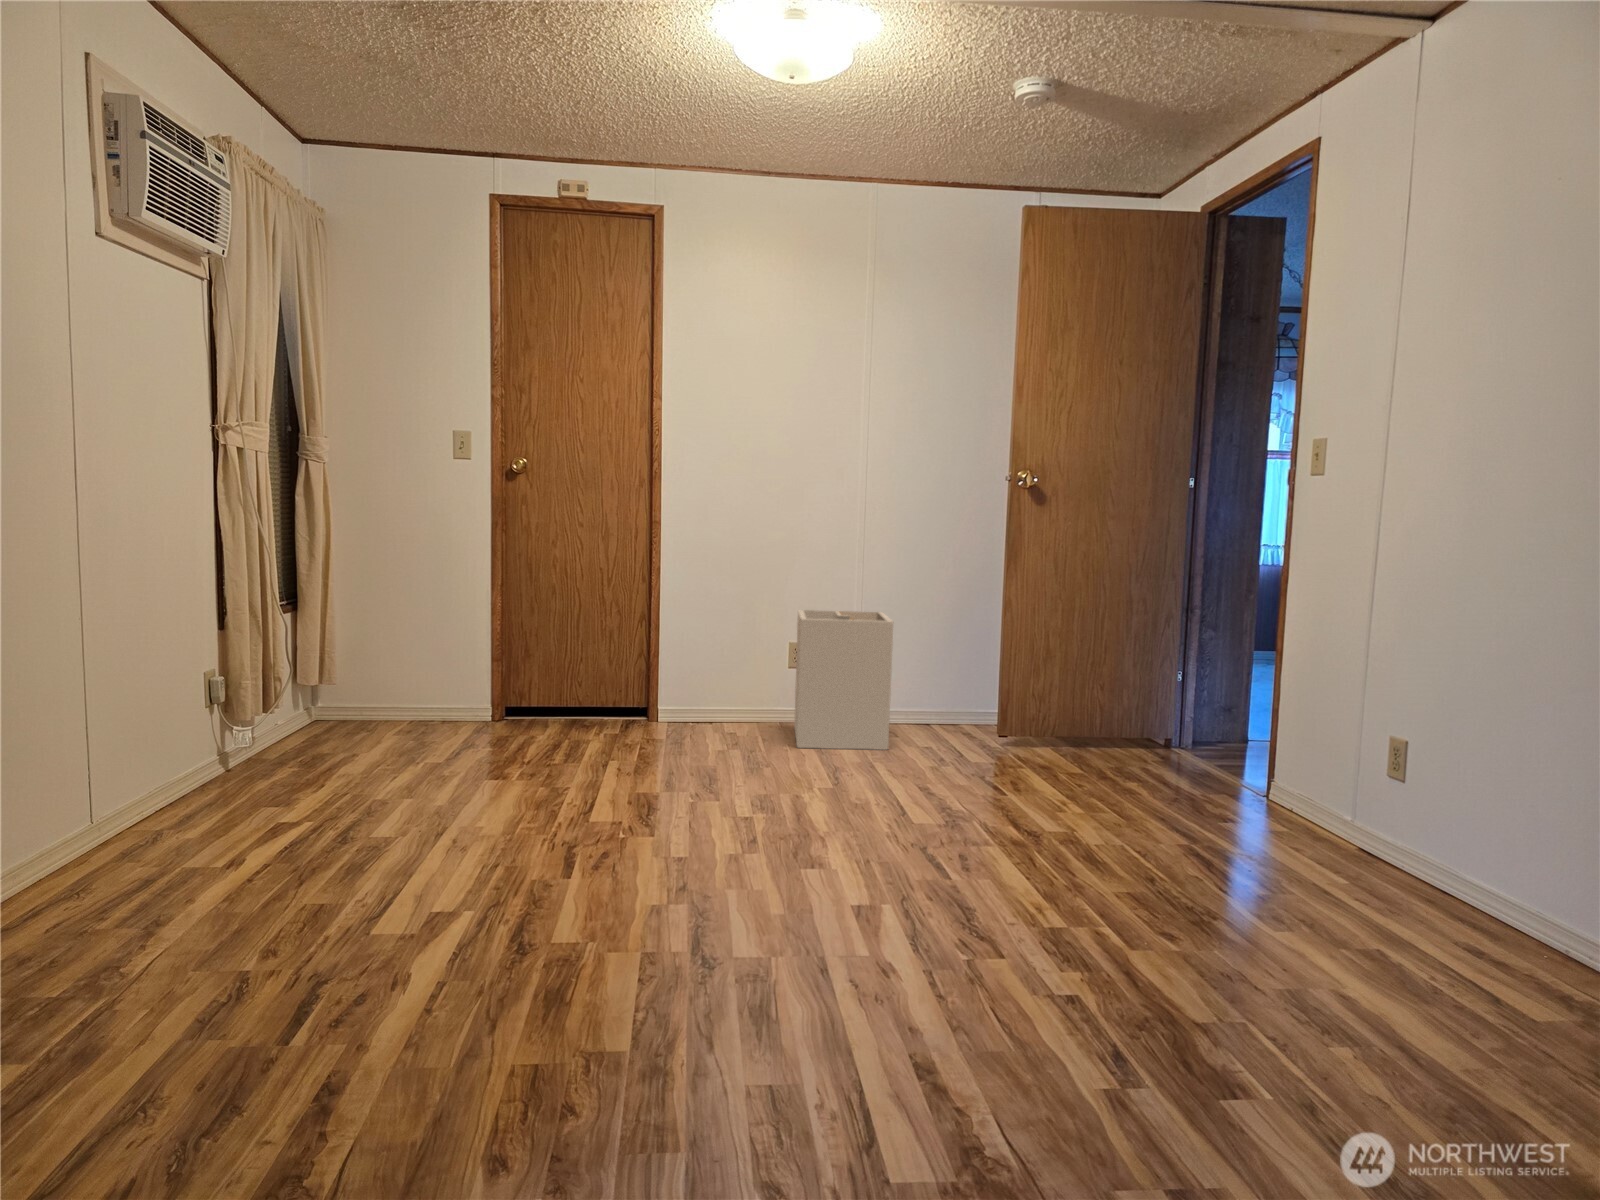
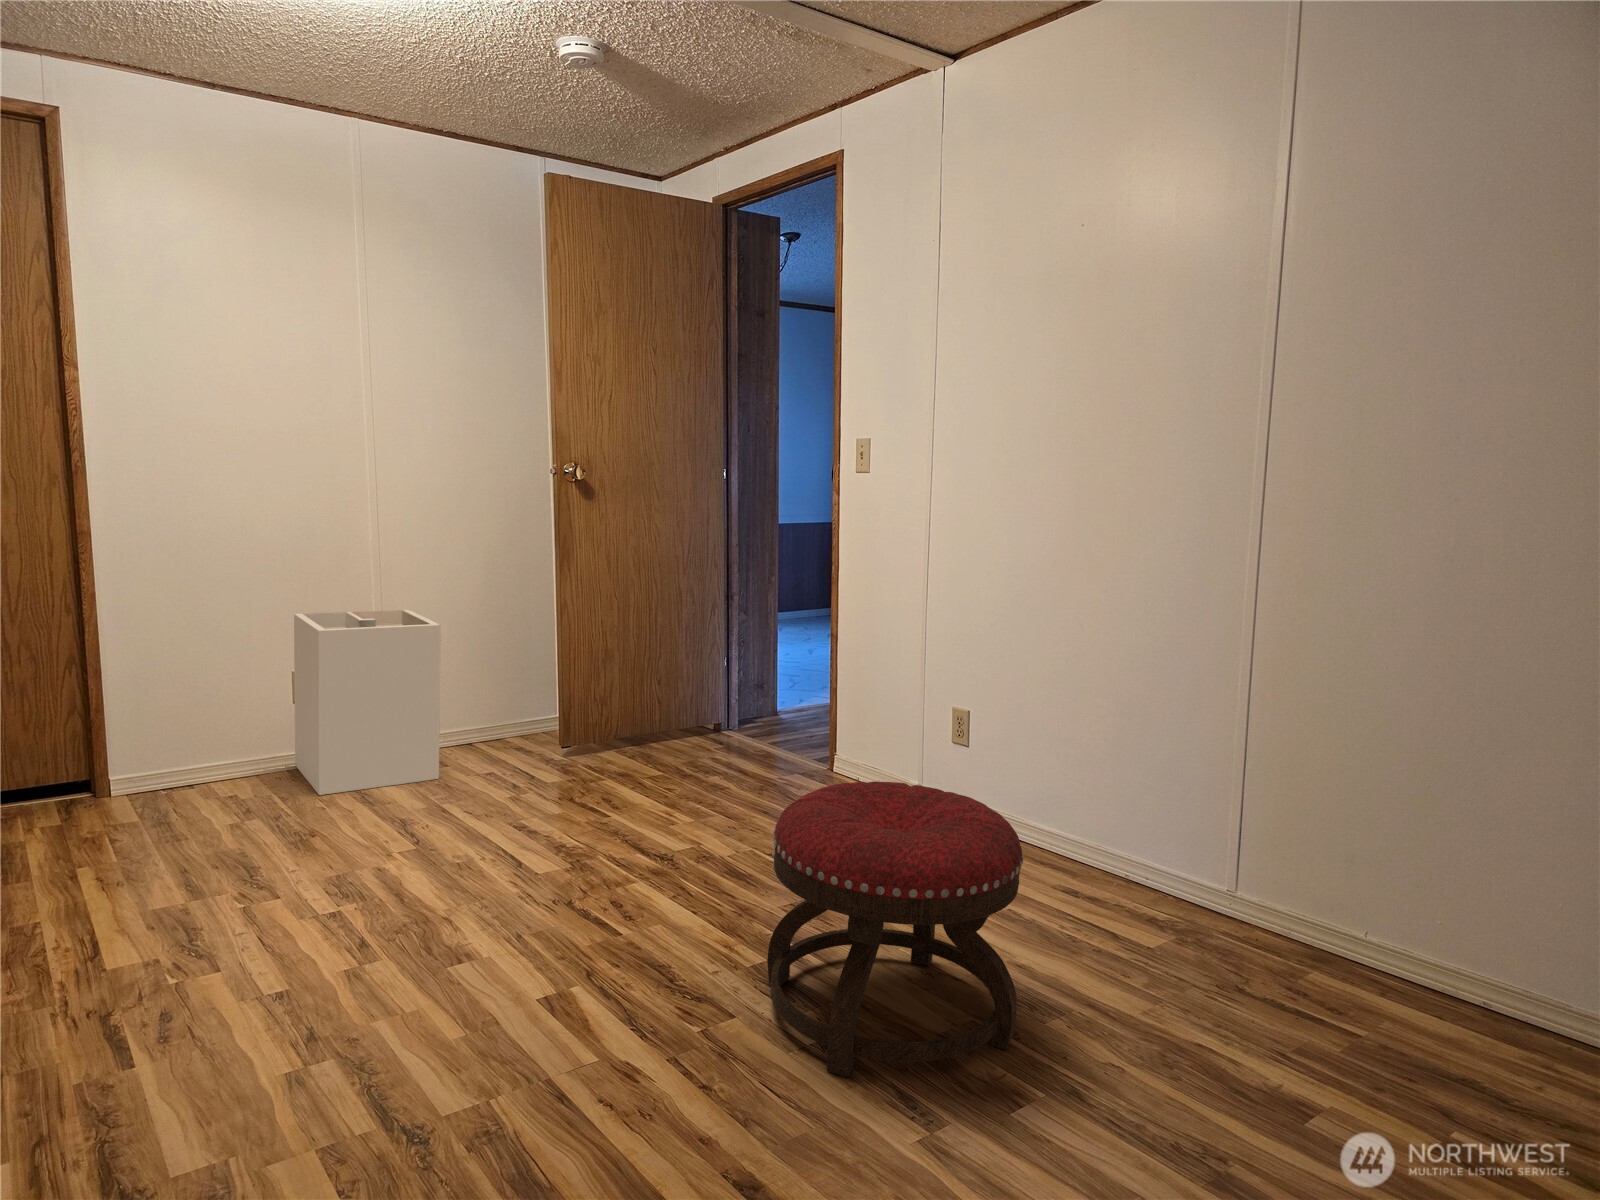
ottoman: none [1037,761,1311,1062] -> present [767,782,1023,1077]

